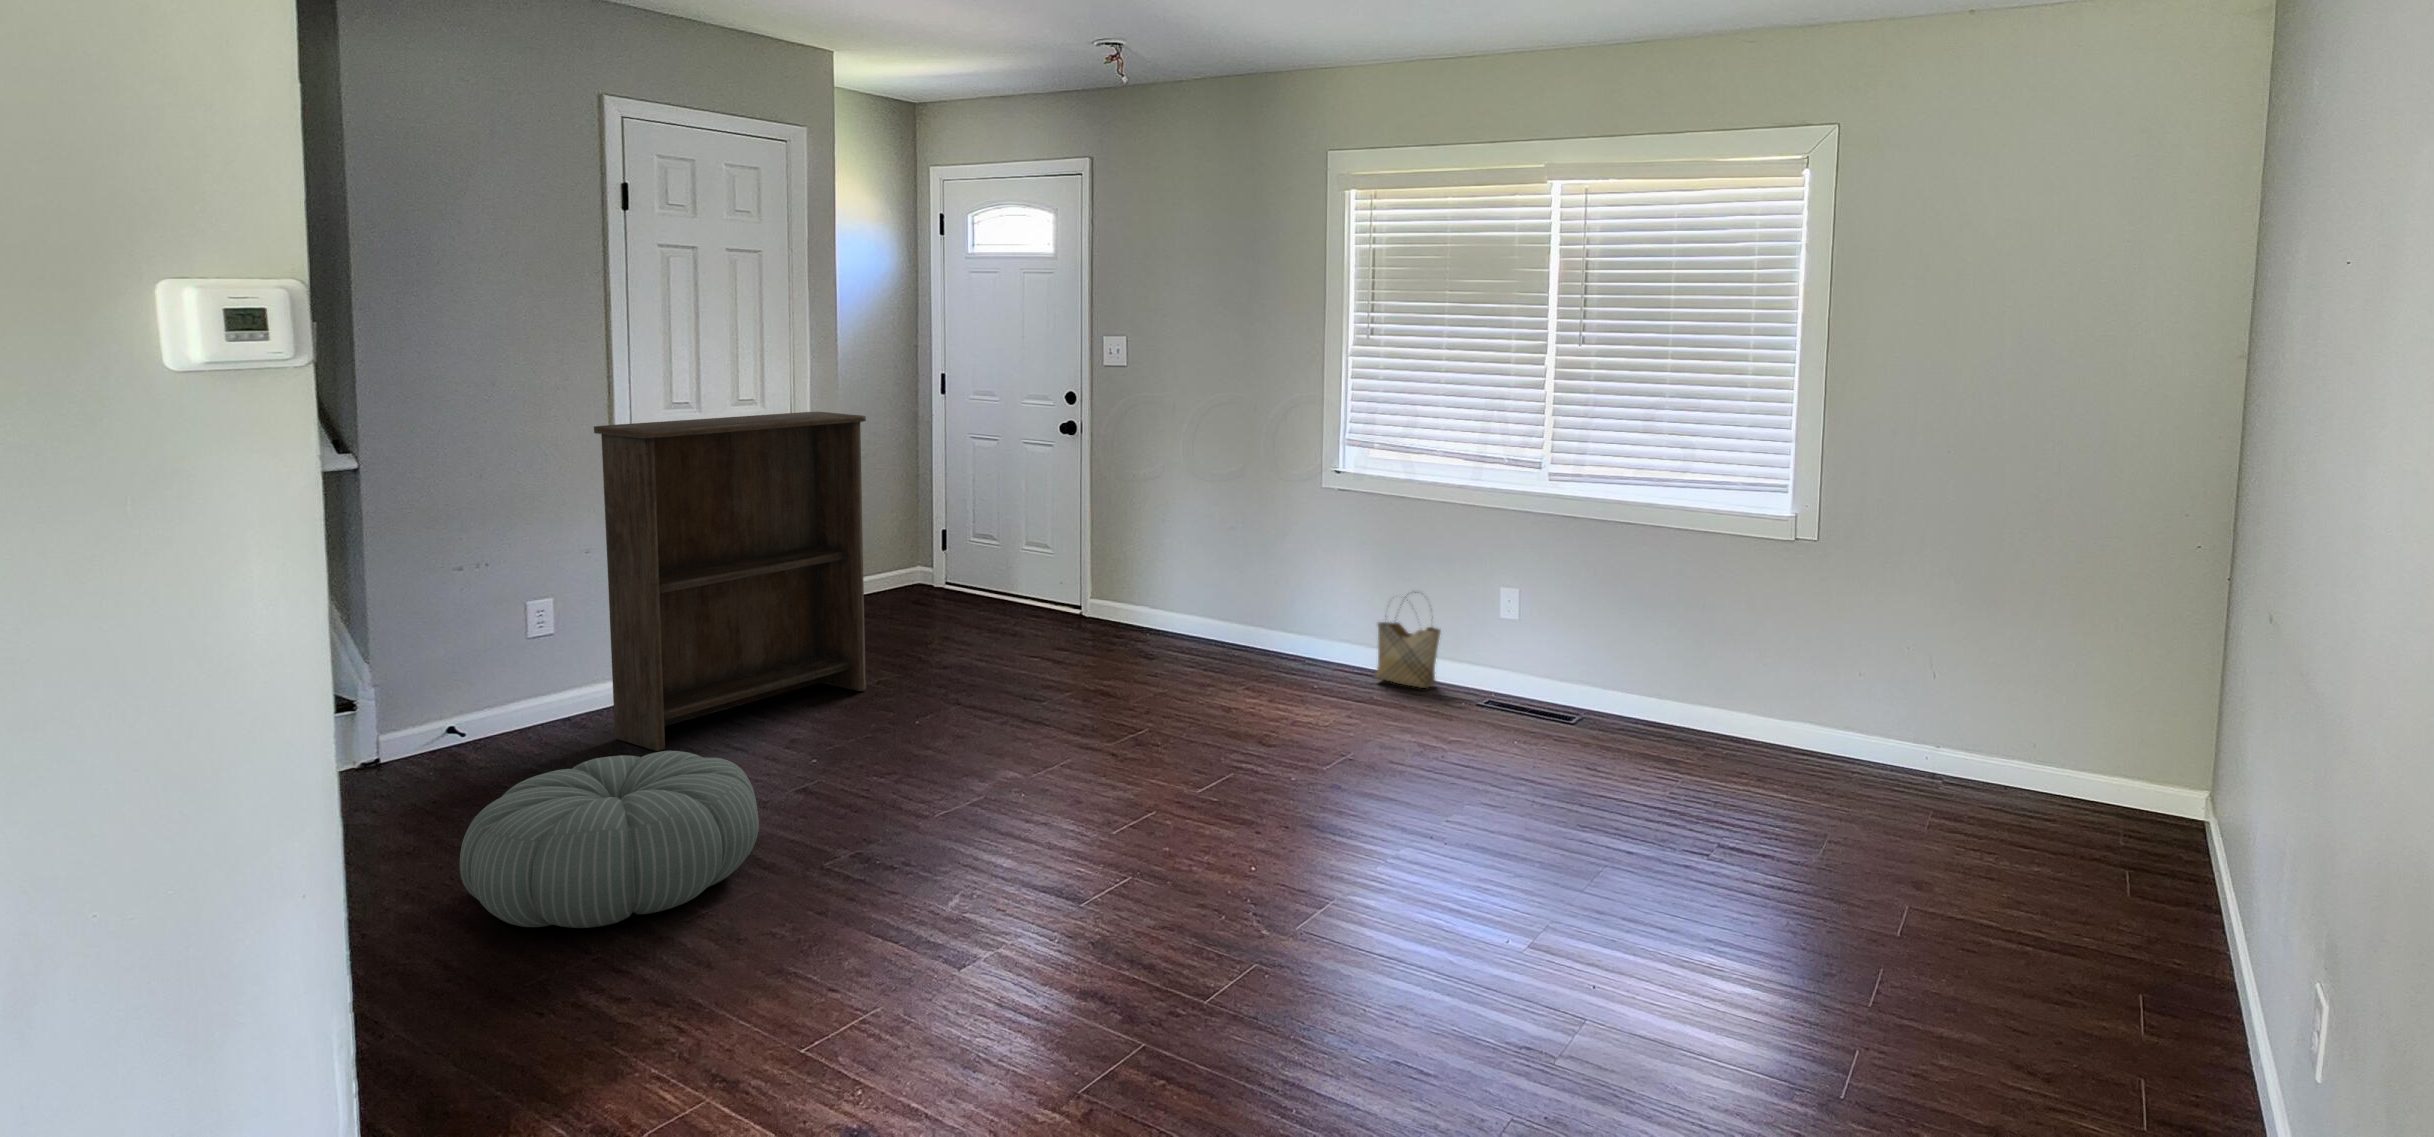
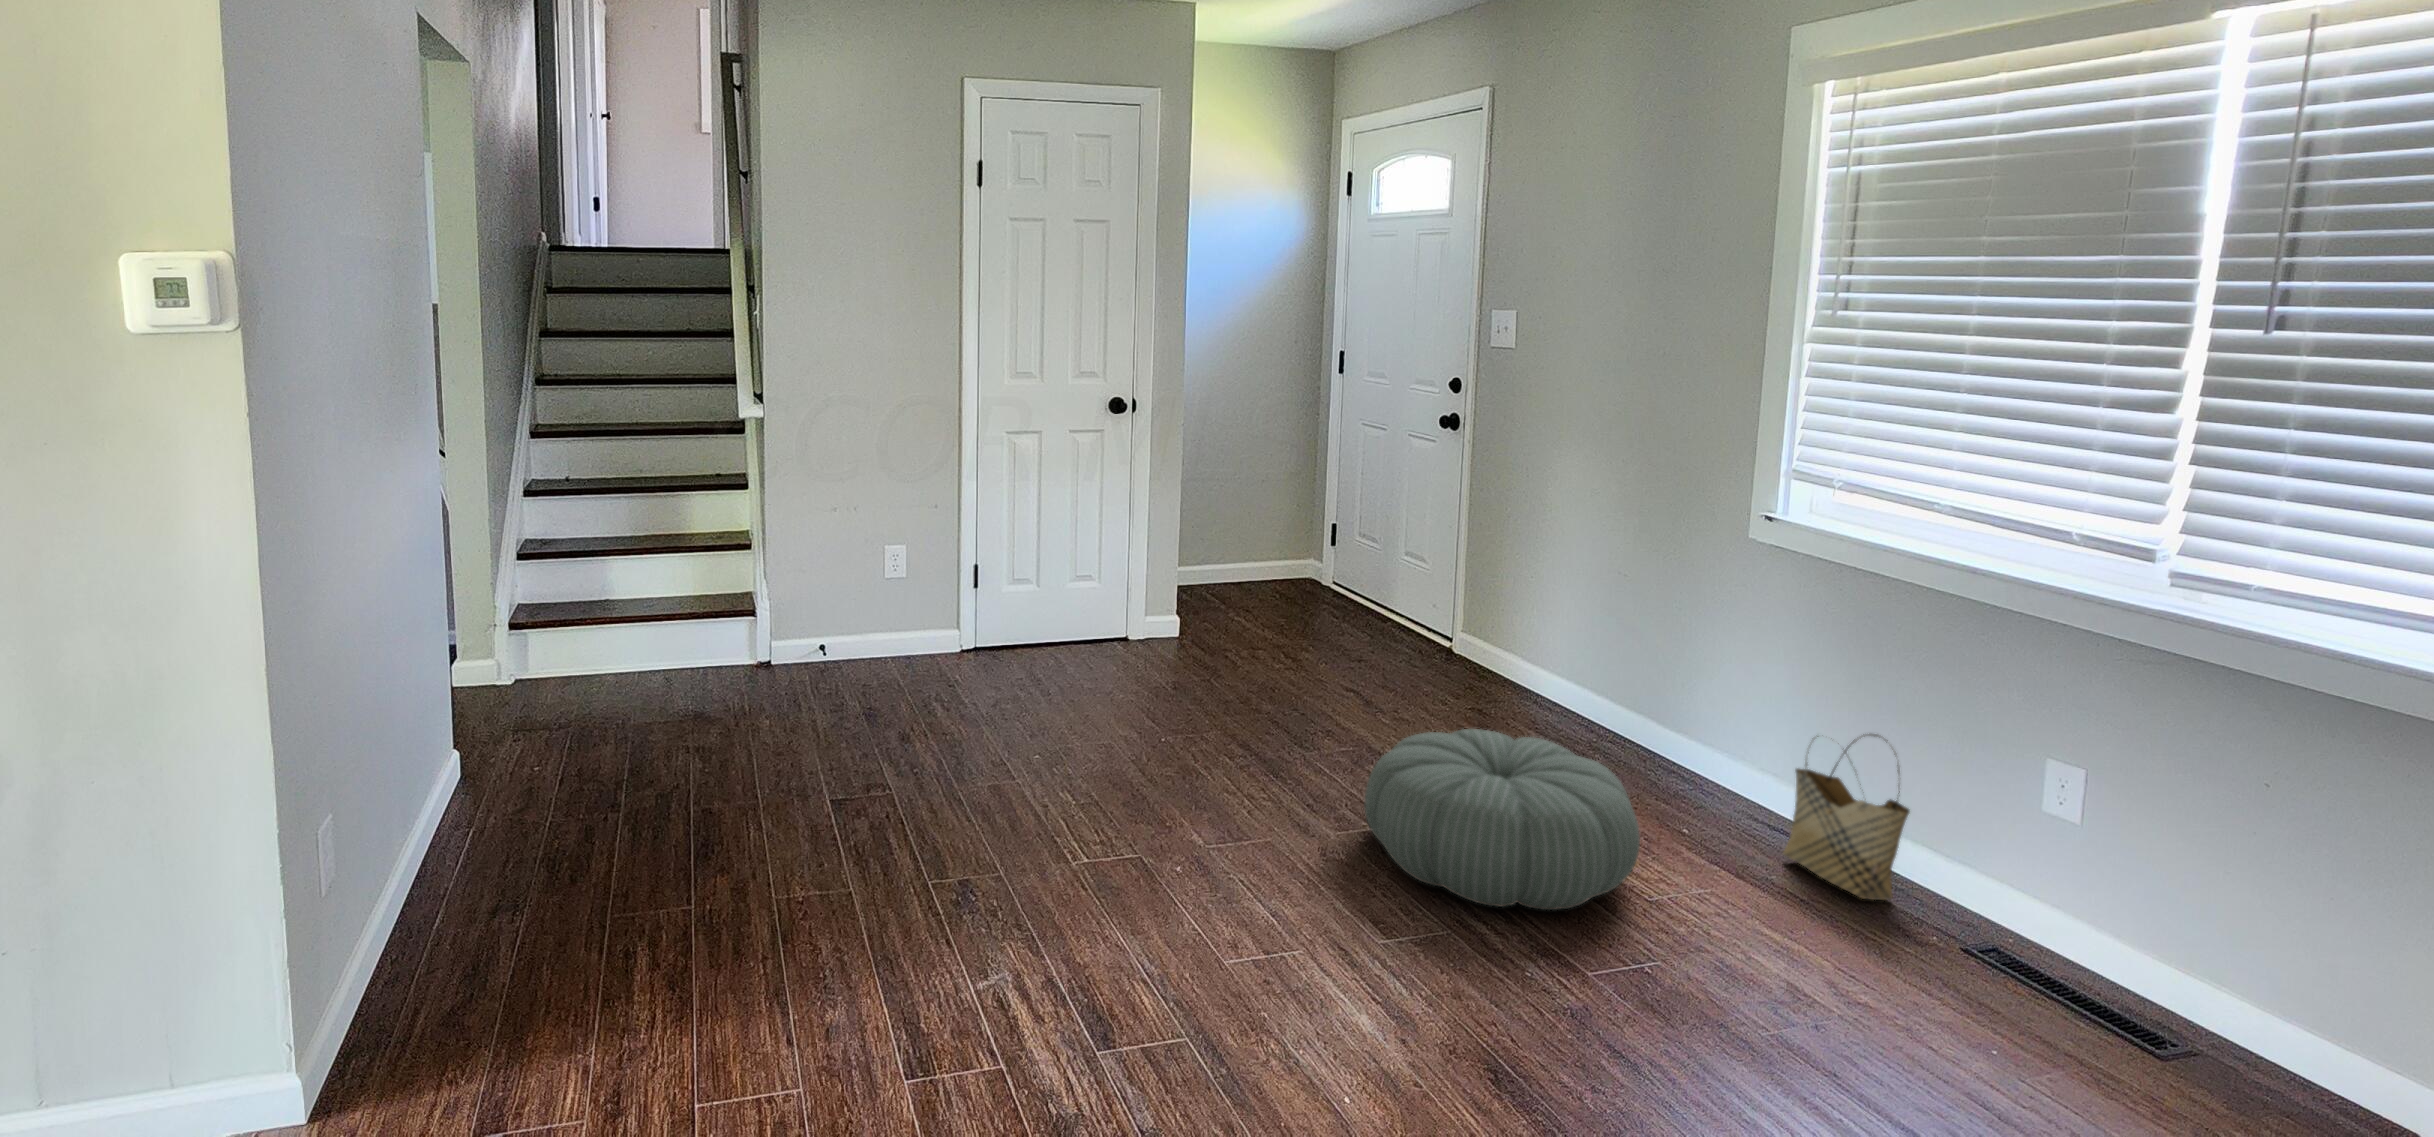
bookshelf: present [594,412,866,751] -> none [904,387,1154,705]
pouf: present [460,751,759,928] -> present [1364,729,1640,910]

